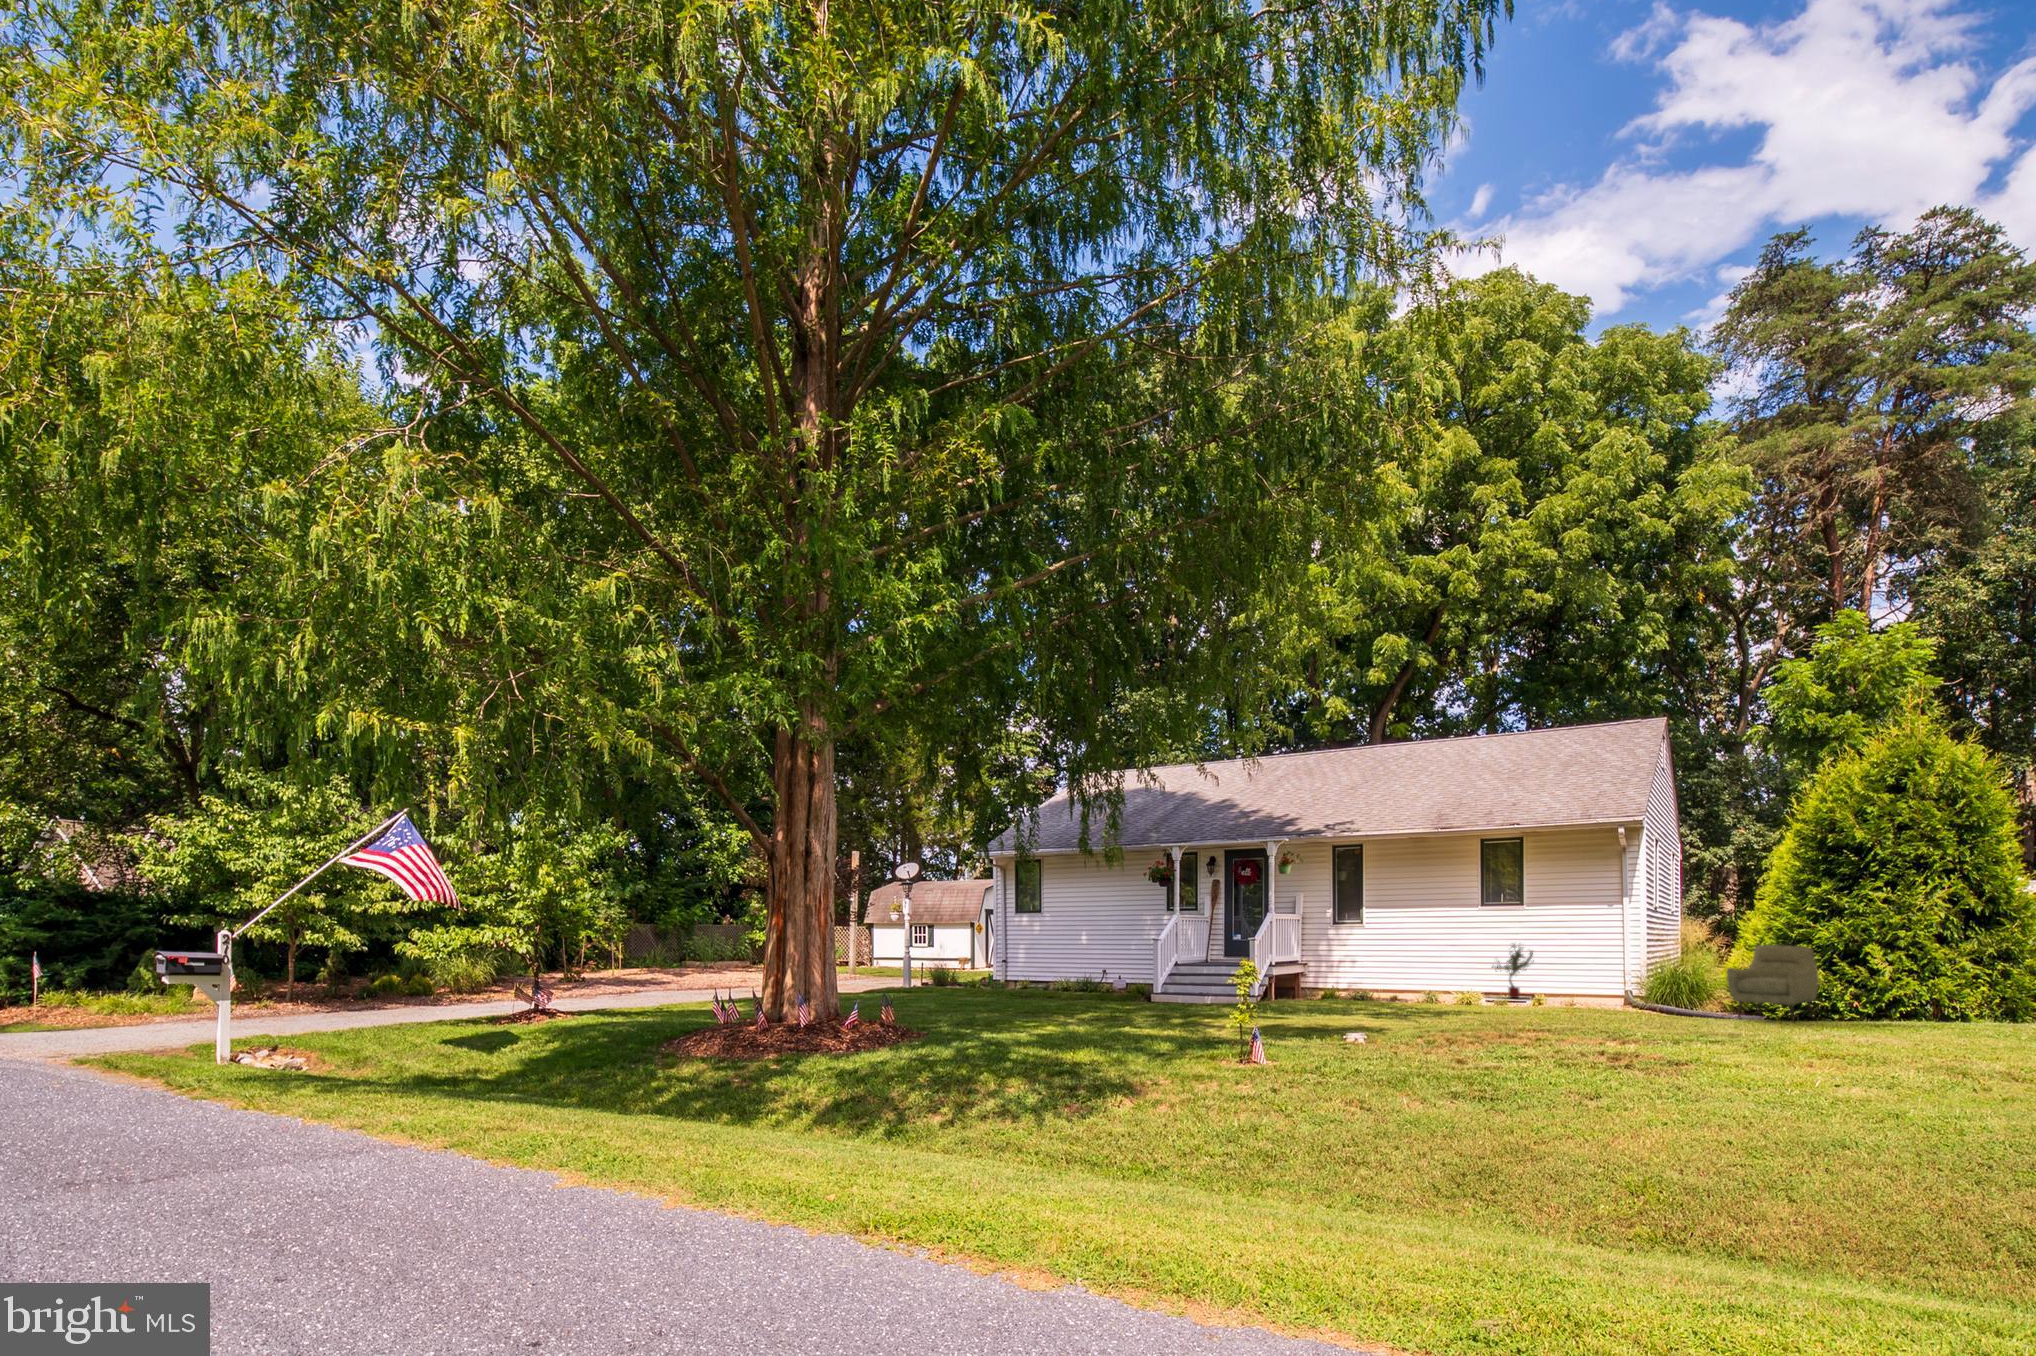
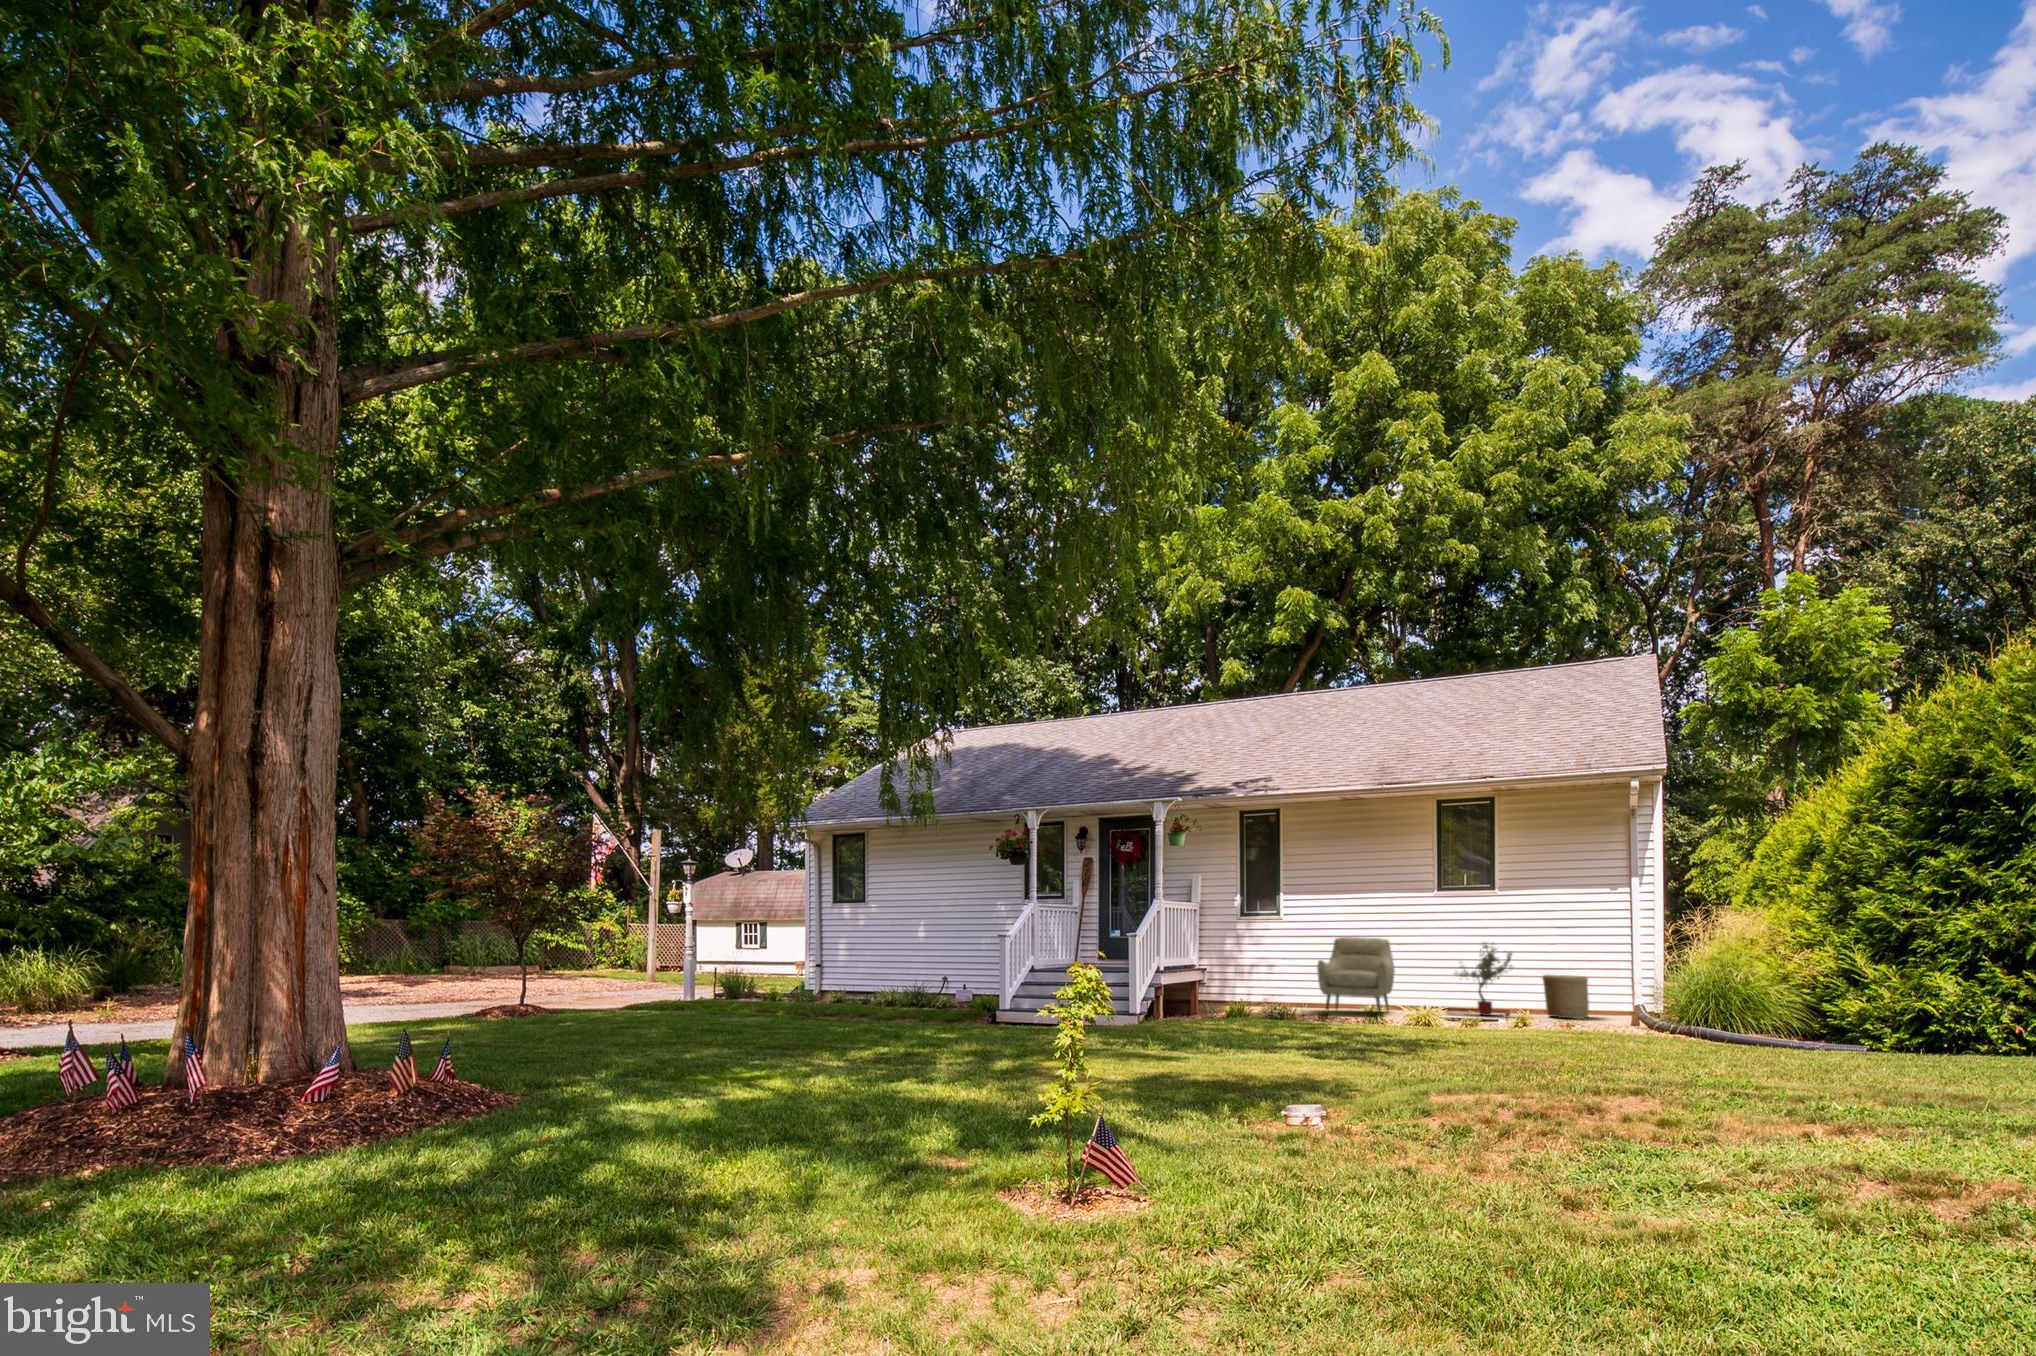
chair: present [1727,945,1819,1022] -> present [1317,937,1395,1015]
woven basket: none [1556,967,1591,1000] -> present [1543,975,1589,1019]

